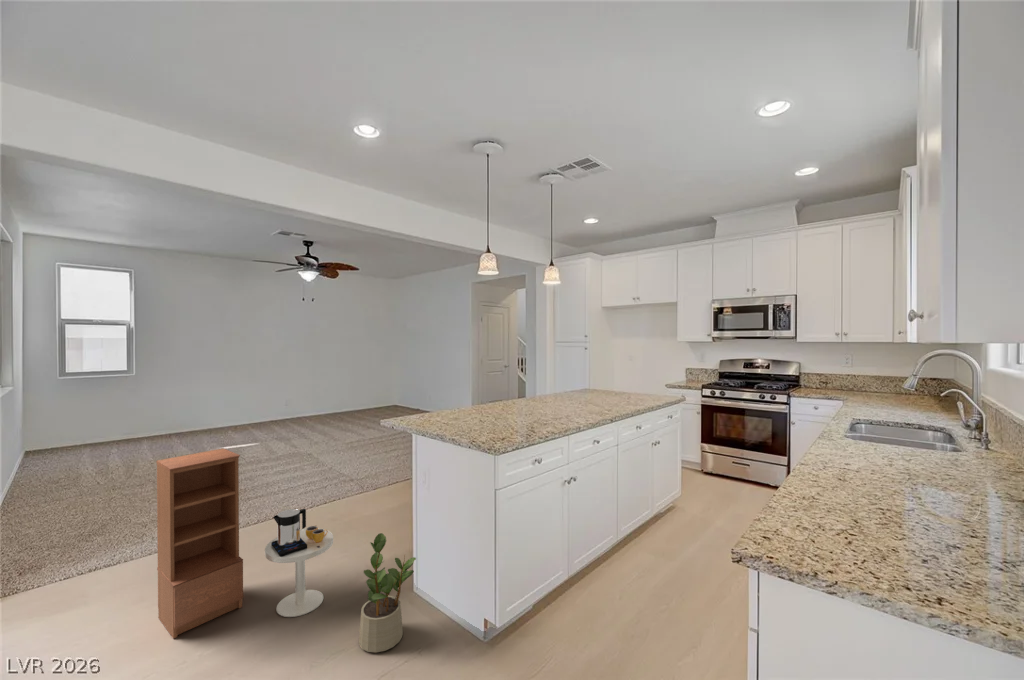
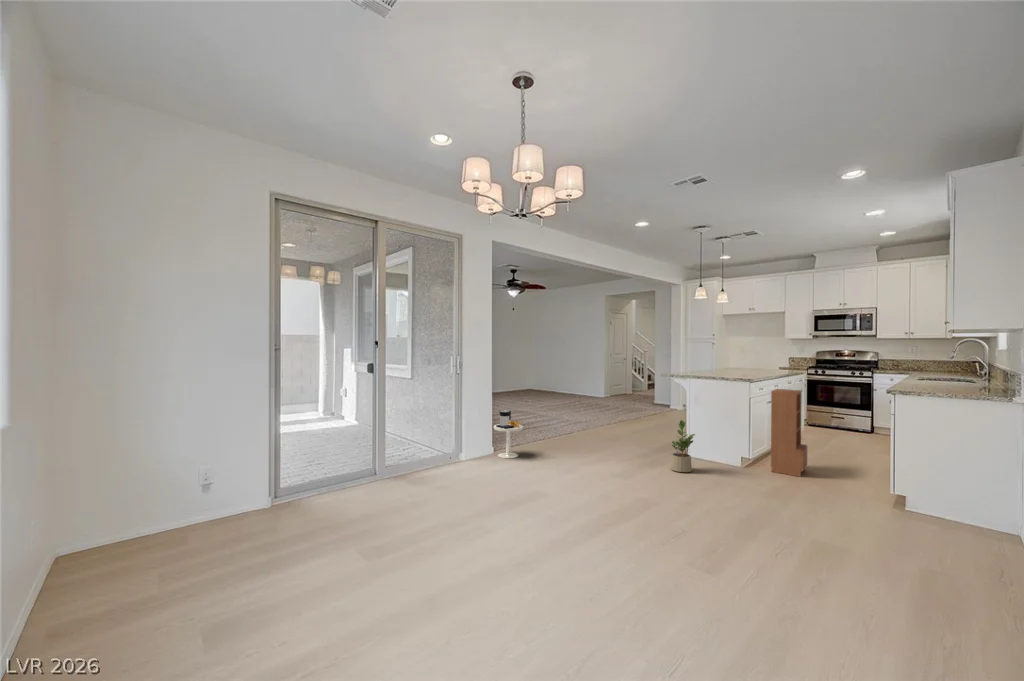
bookcase: present [157,448,243,639] -> present [771,389,807,476]
side table: present [265,509,333,617] -> present [494,411,523,458]

